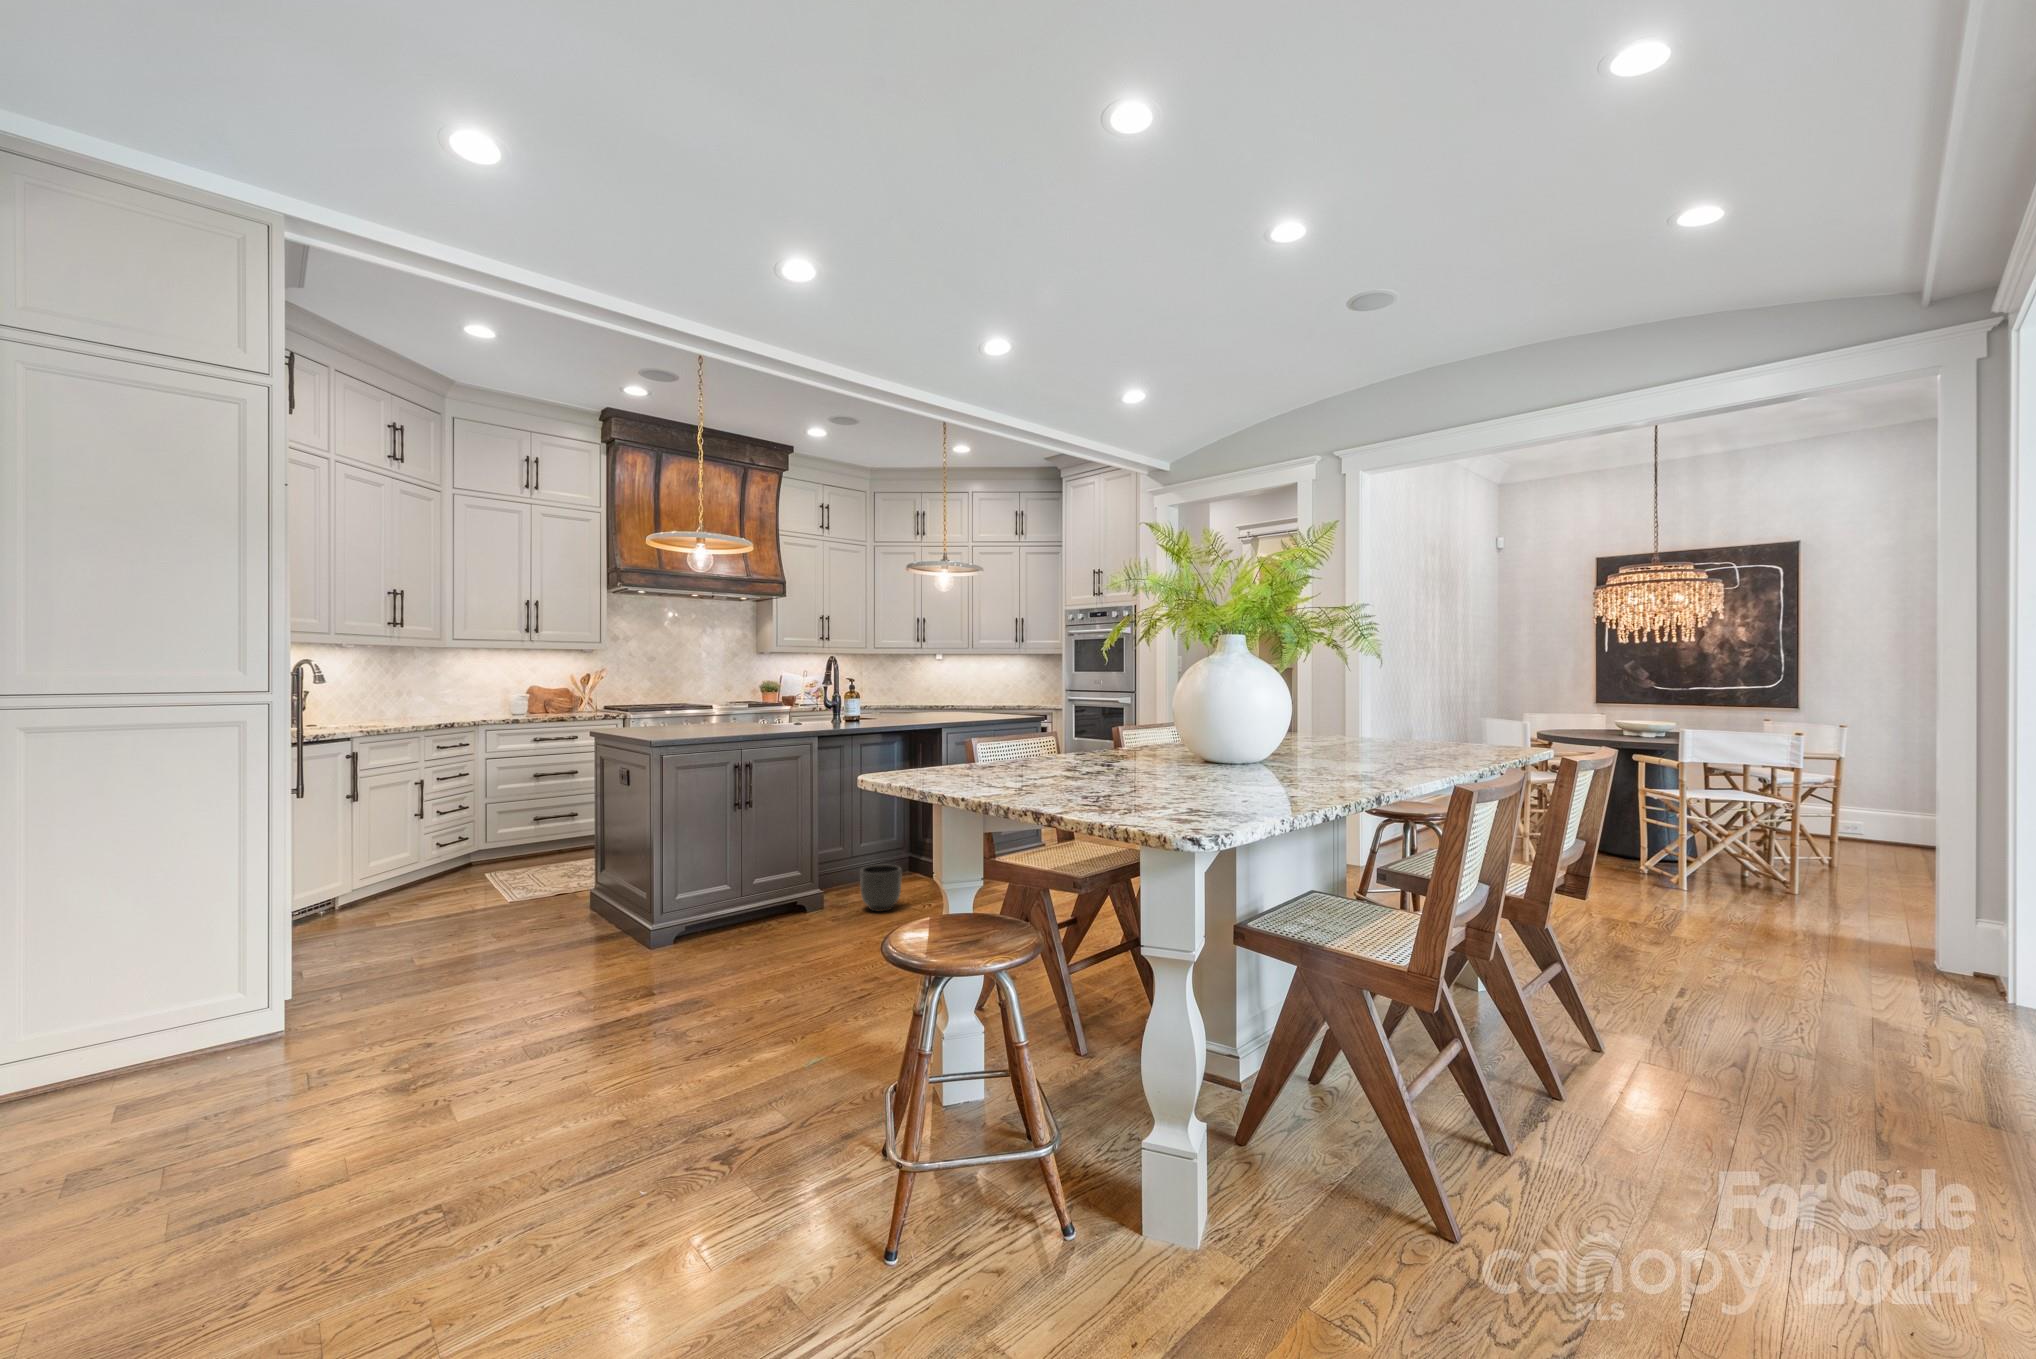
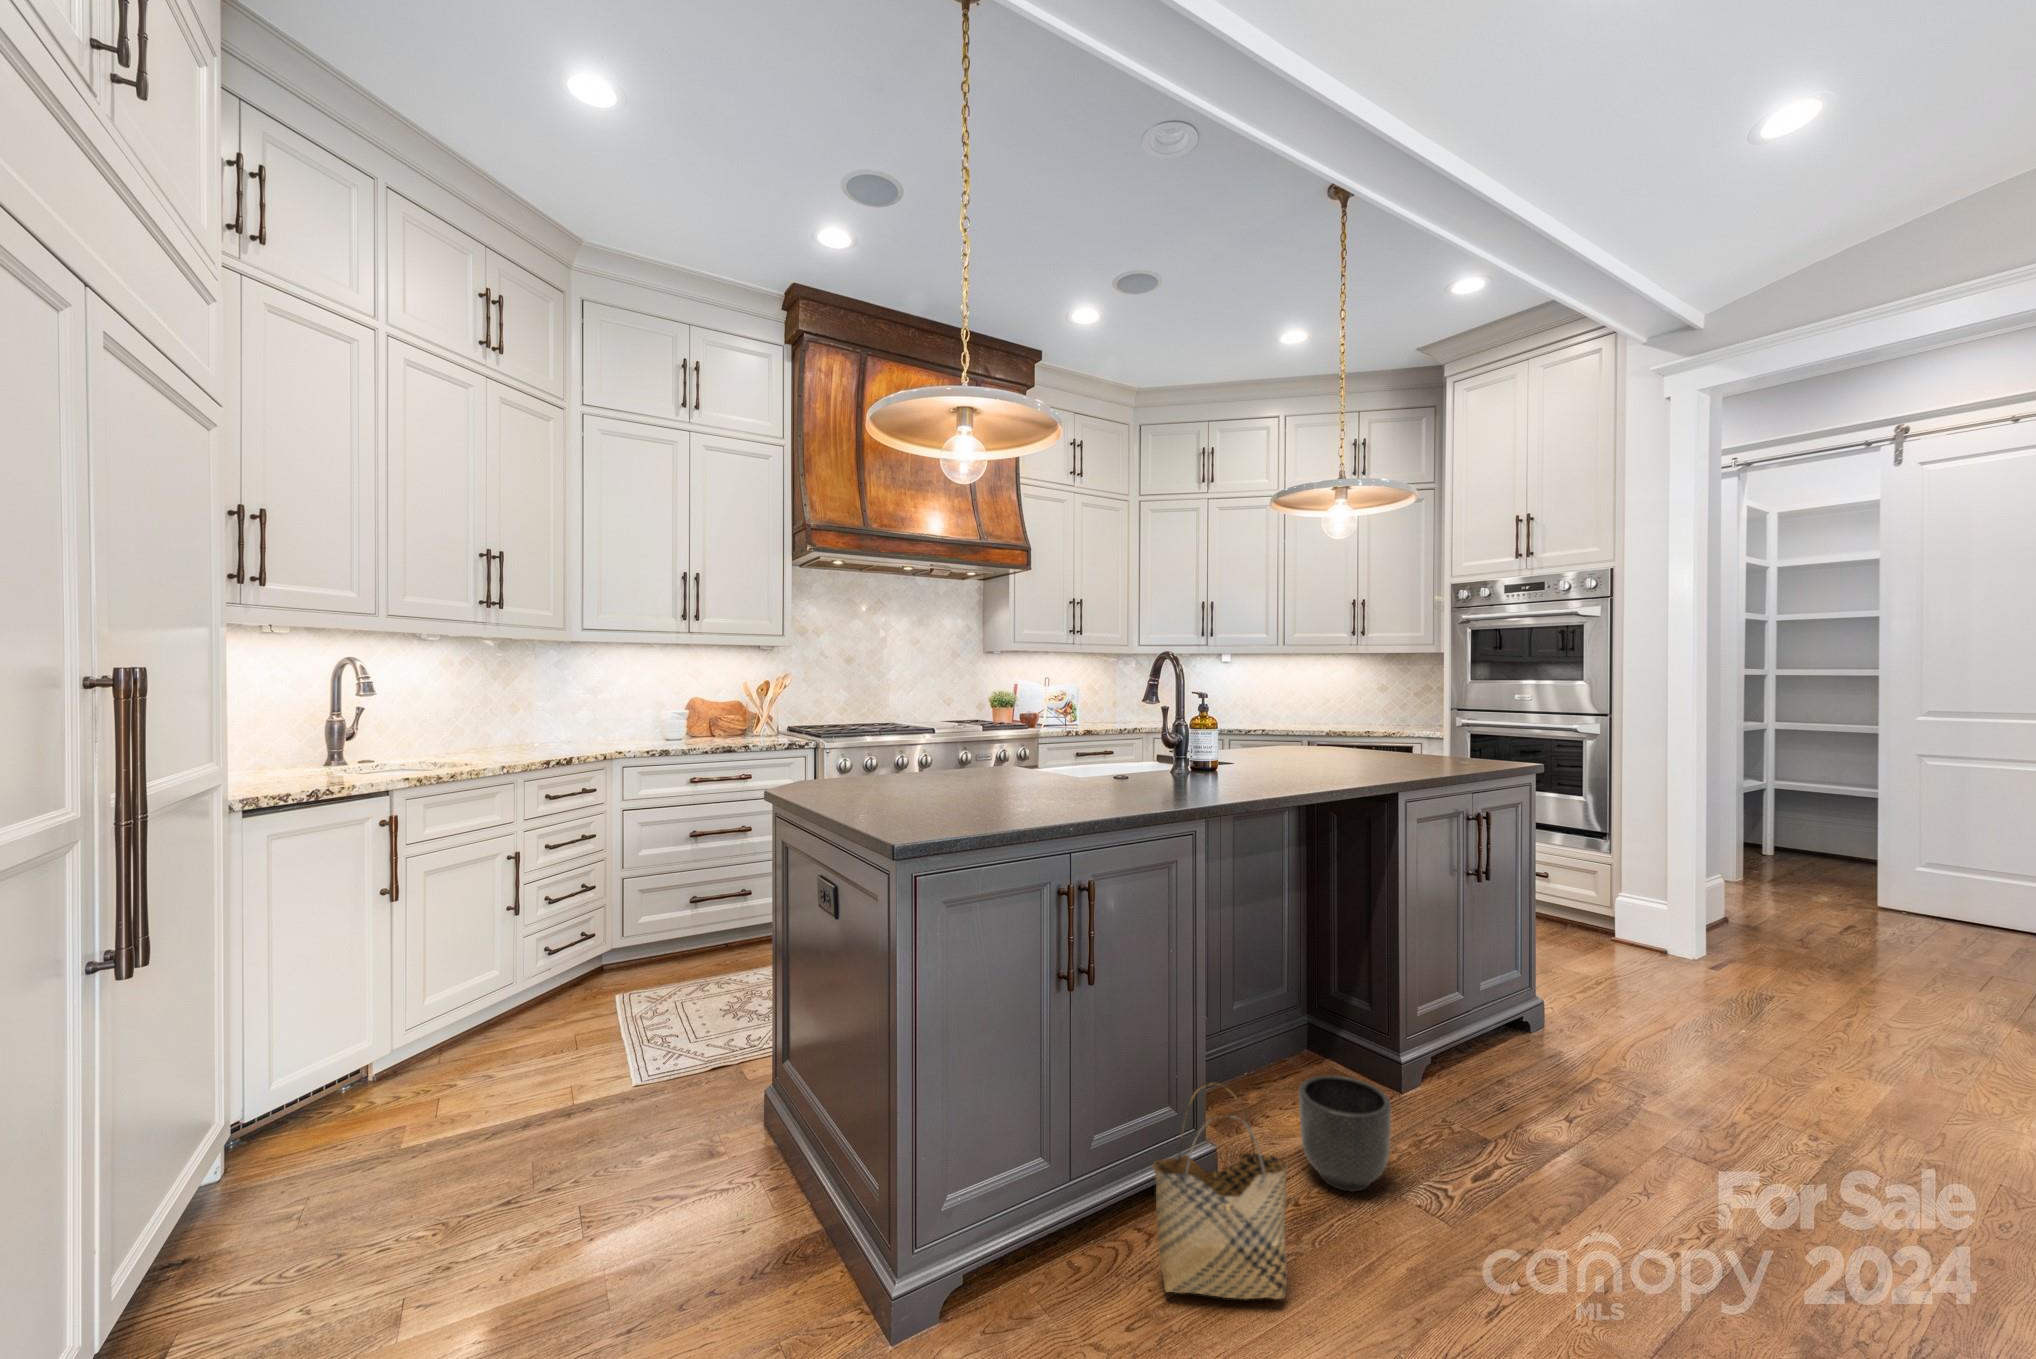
woven basket: none [766,851,827,935] -> present [1152,1082,1287,1299]

